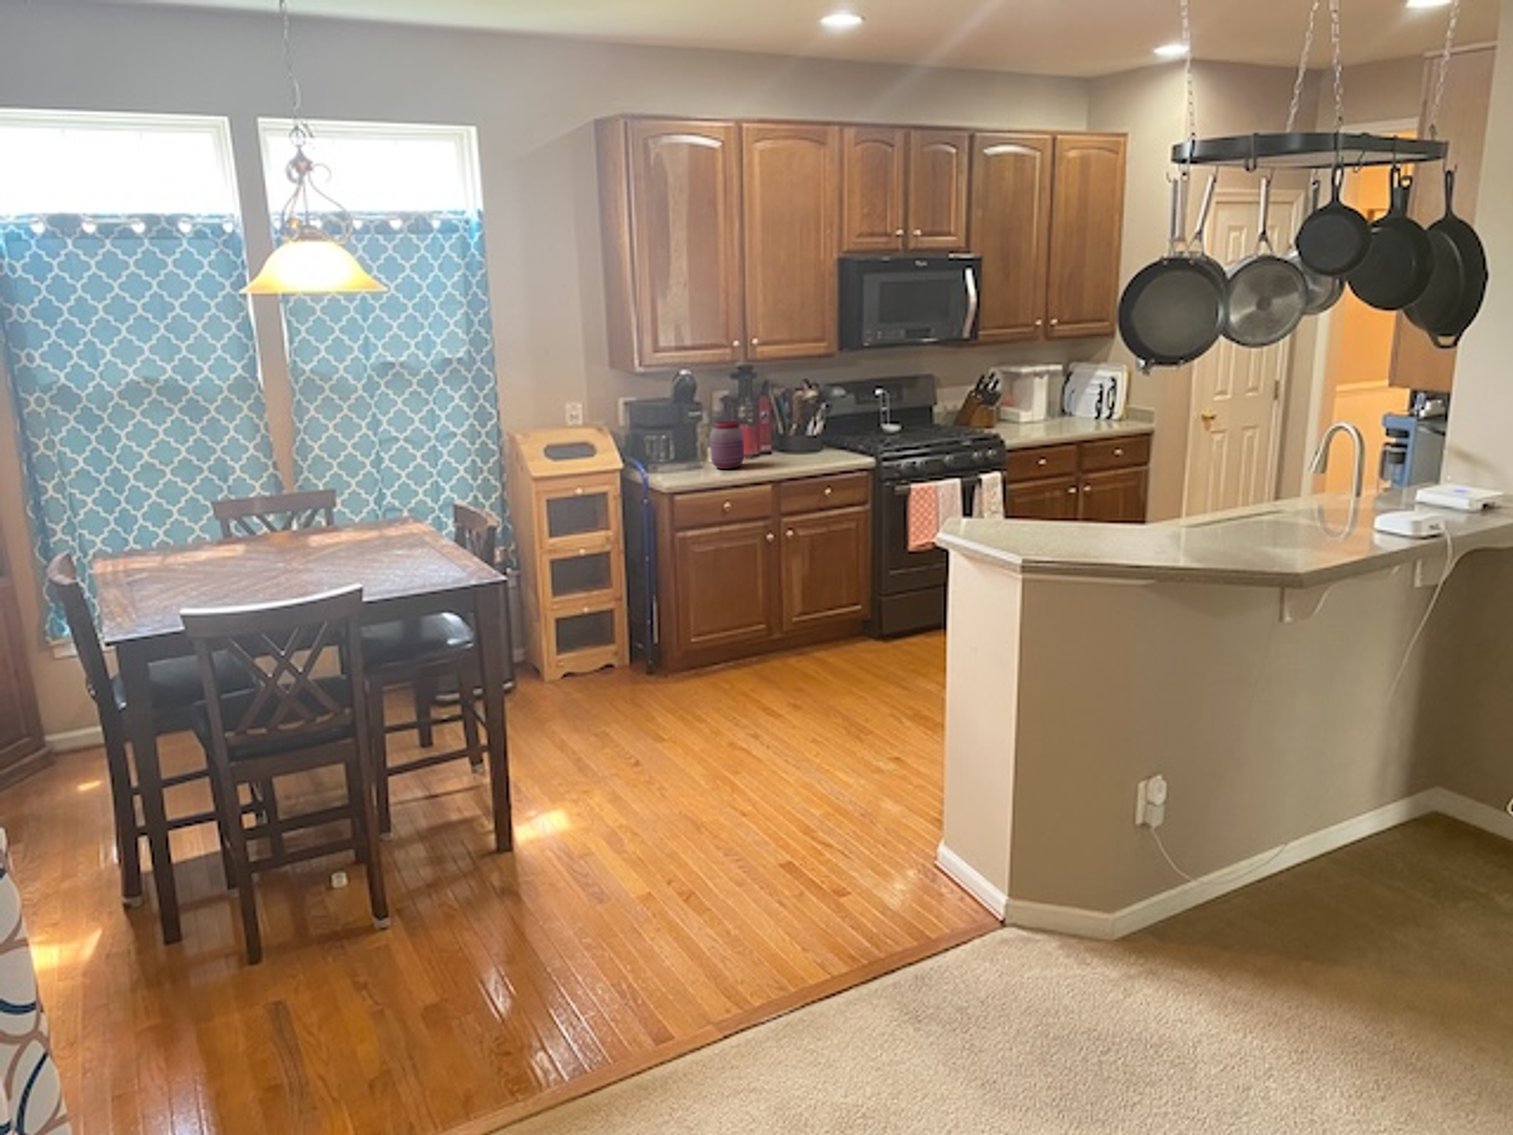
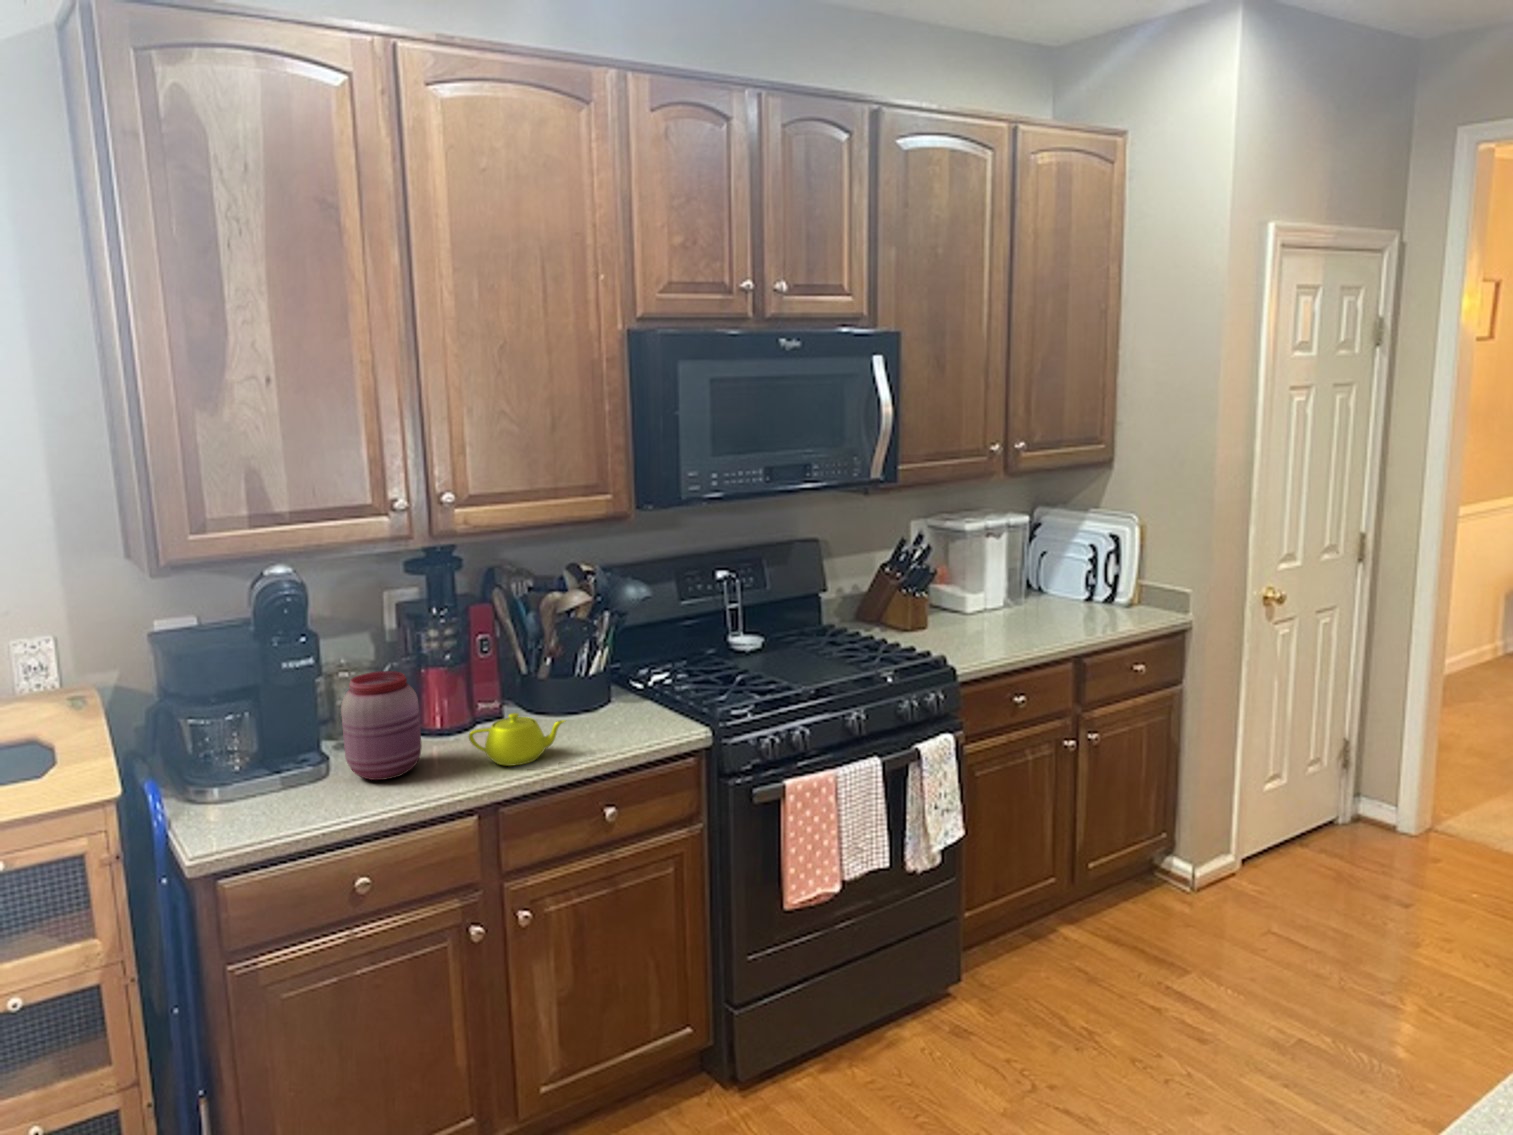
teapot: none [765,442,810,465] -> present [469,713,565,766]

